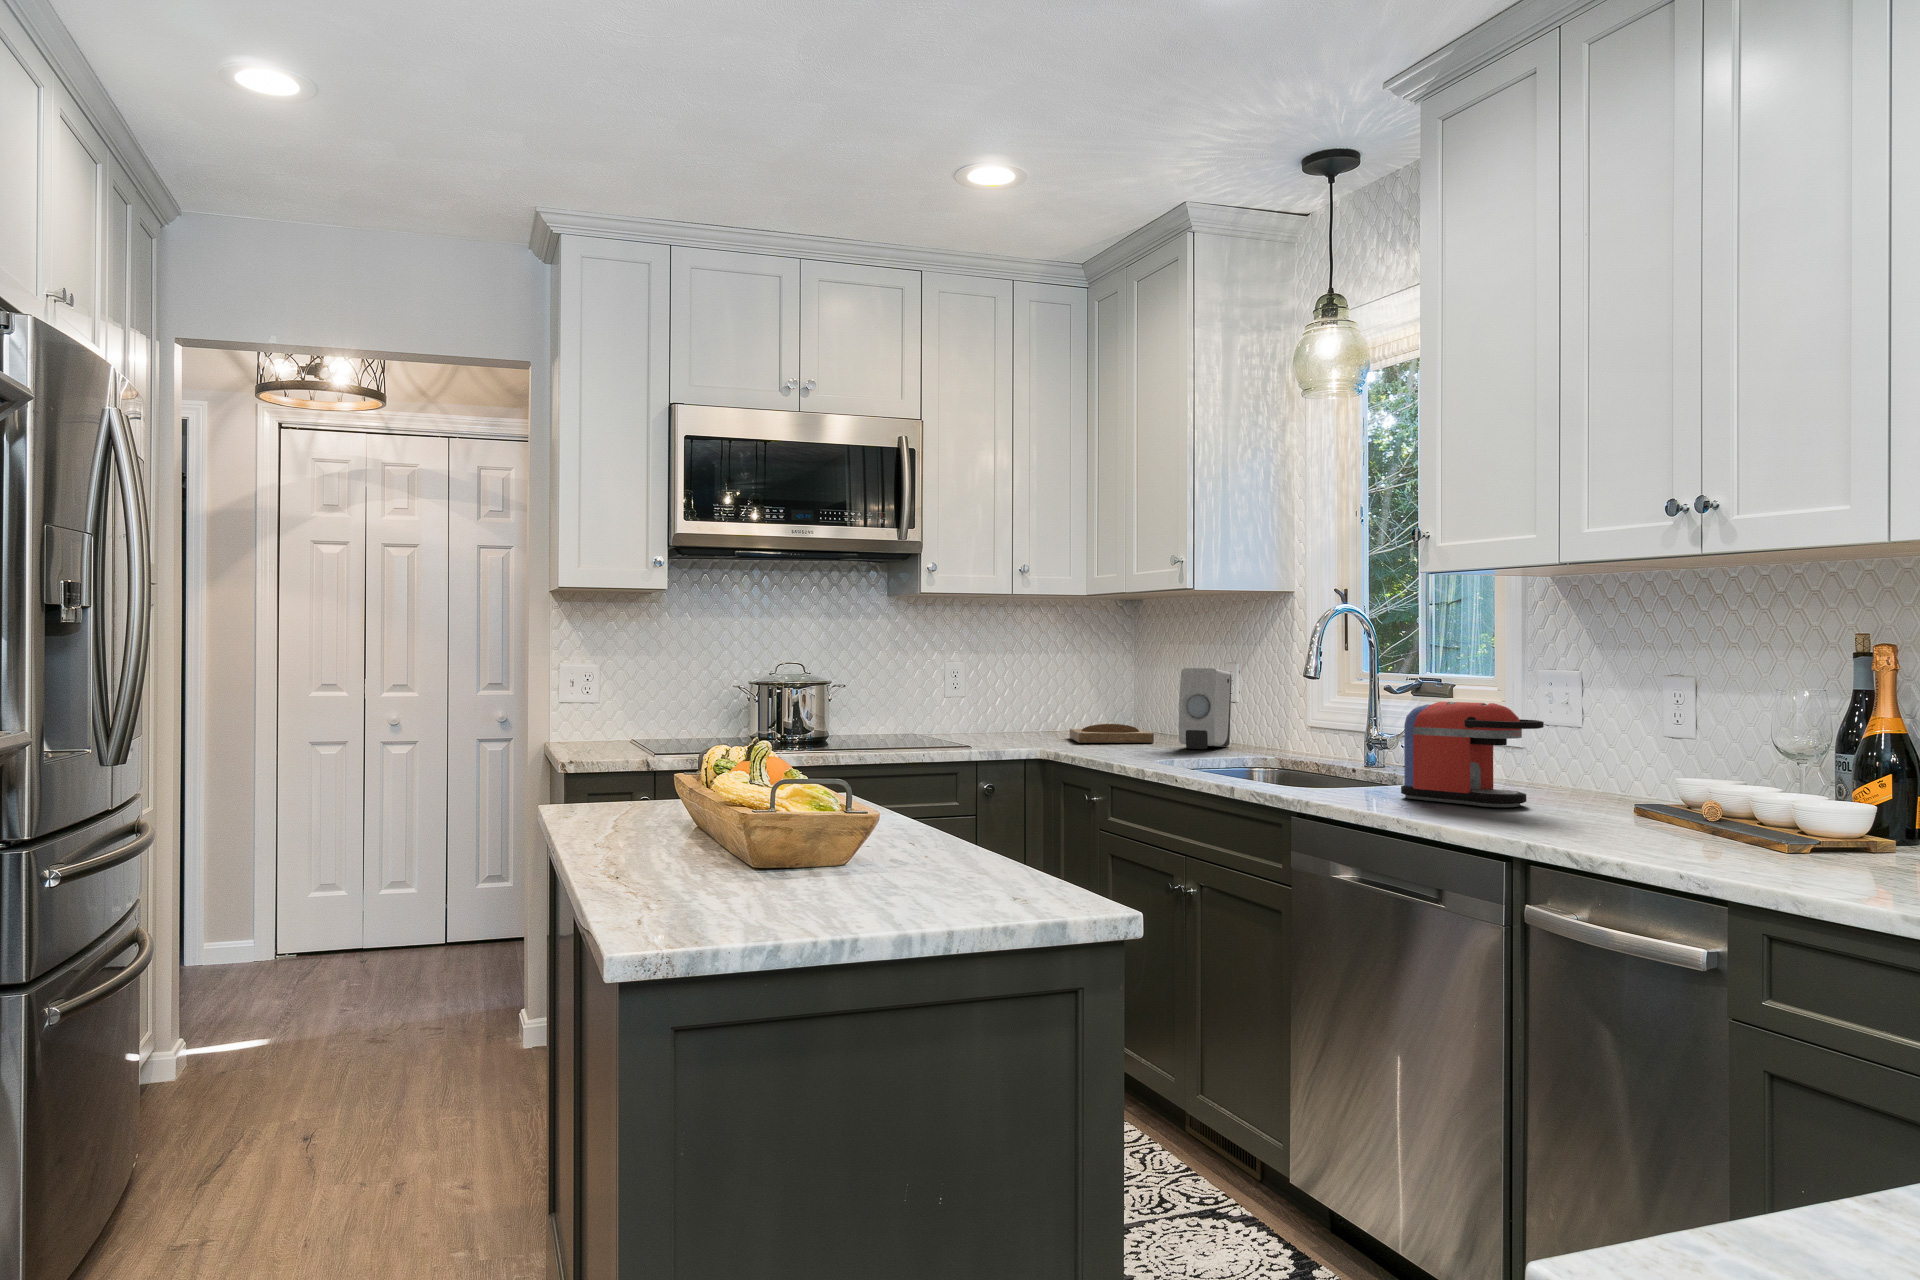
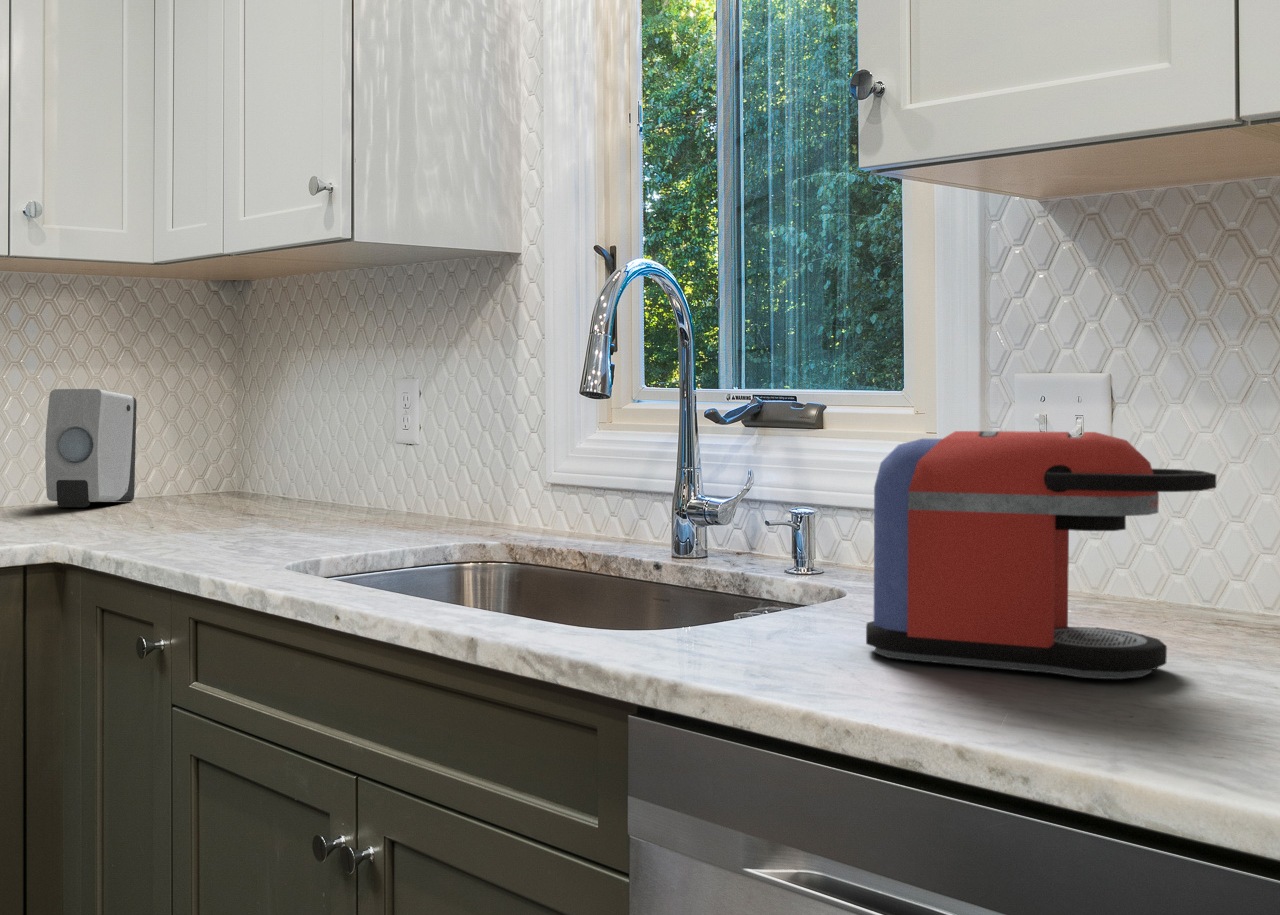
soap dispenser: present [1179,668,1231,749] -> present [45,389,137,507]
tray: present [1070,724,1154,743] -> none [132,488,283,525]

